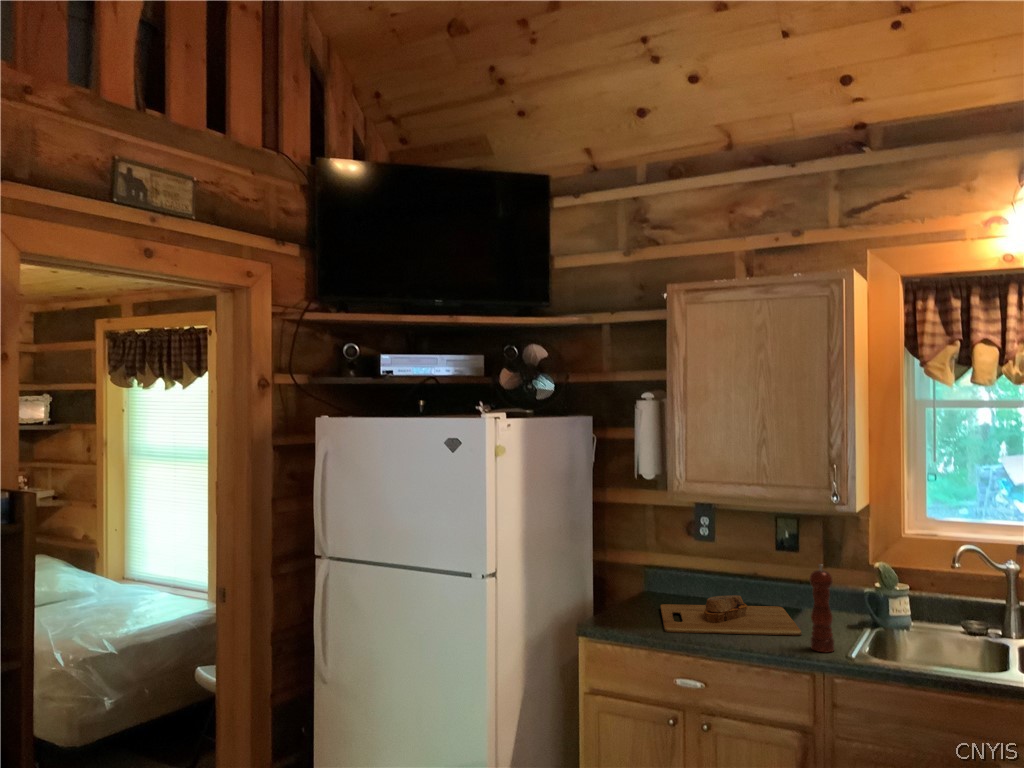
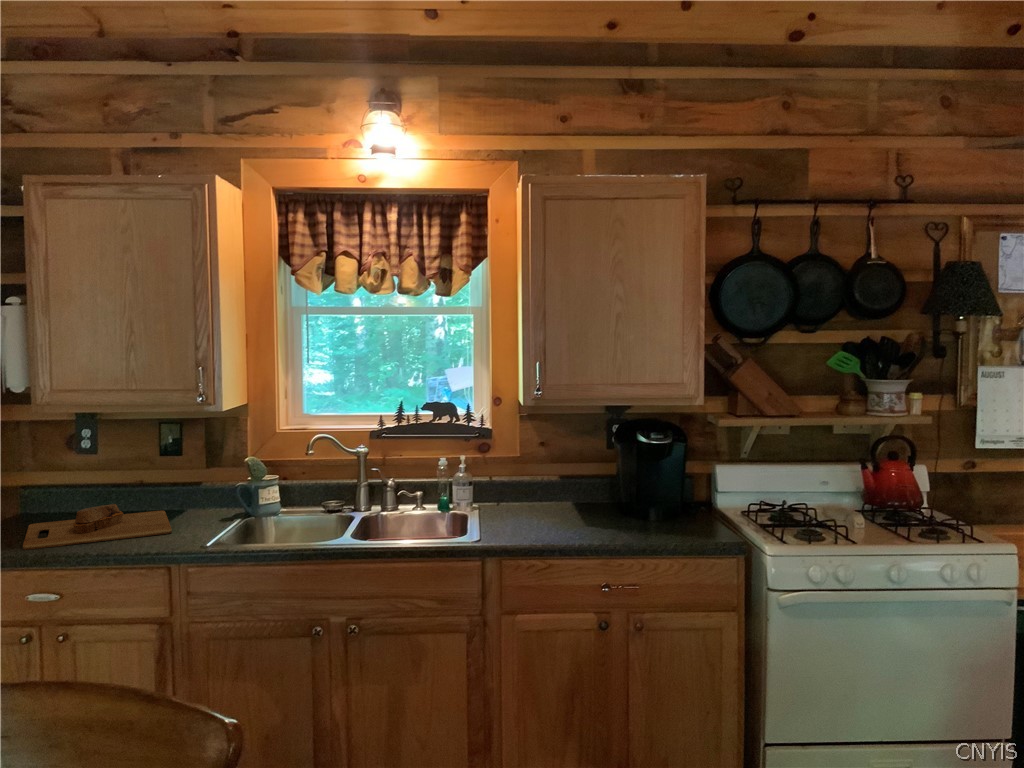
pepper mill: present [809,564,834,652] -> none [171,462,196,545]

